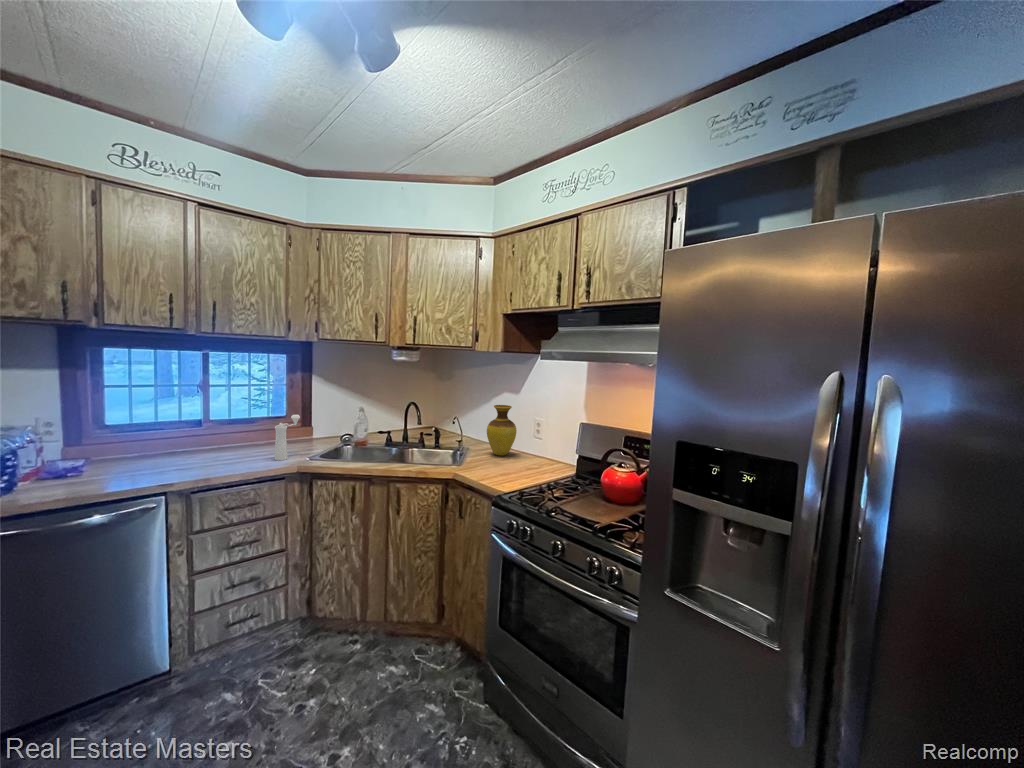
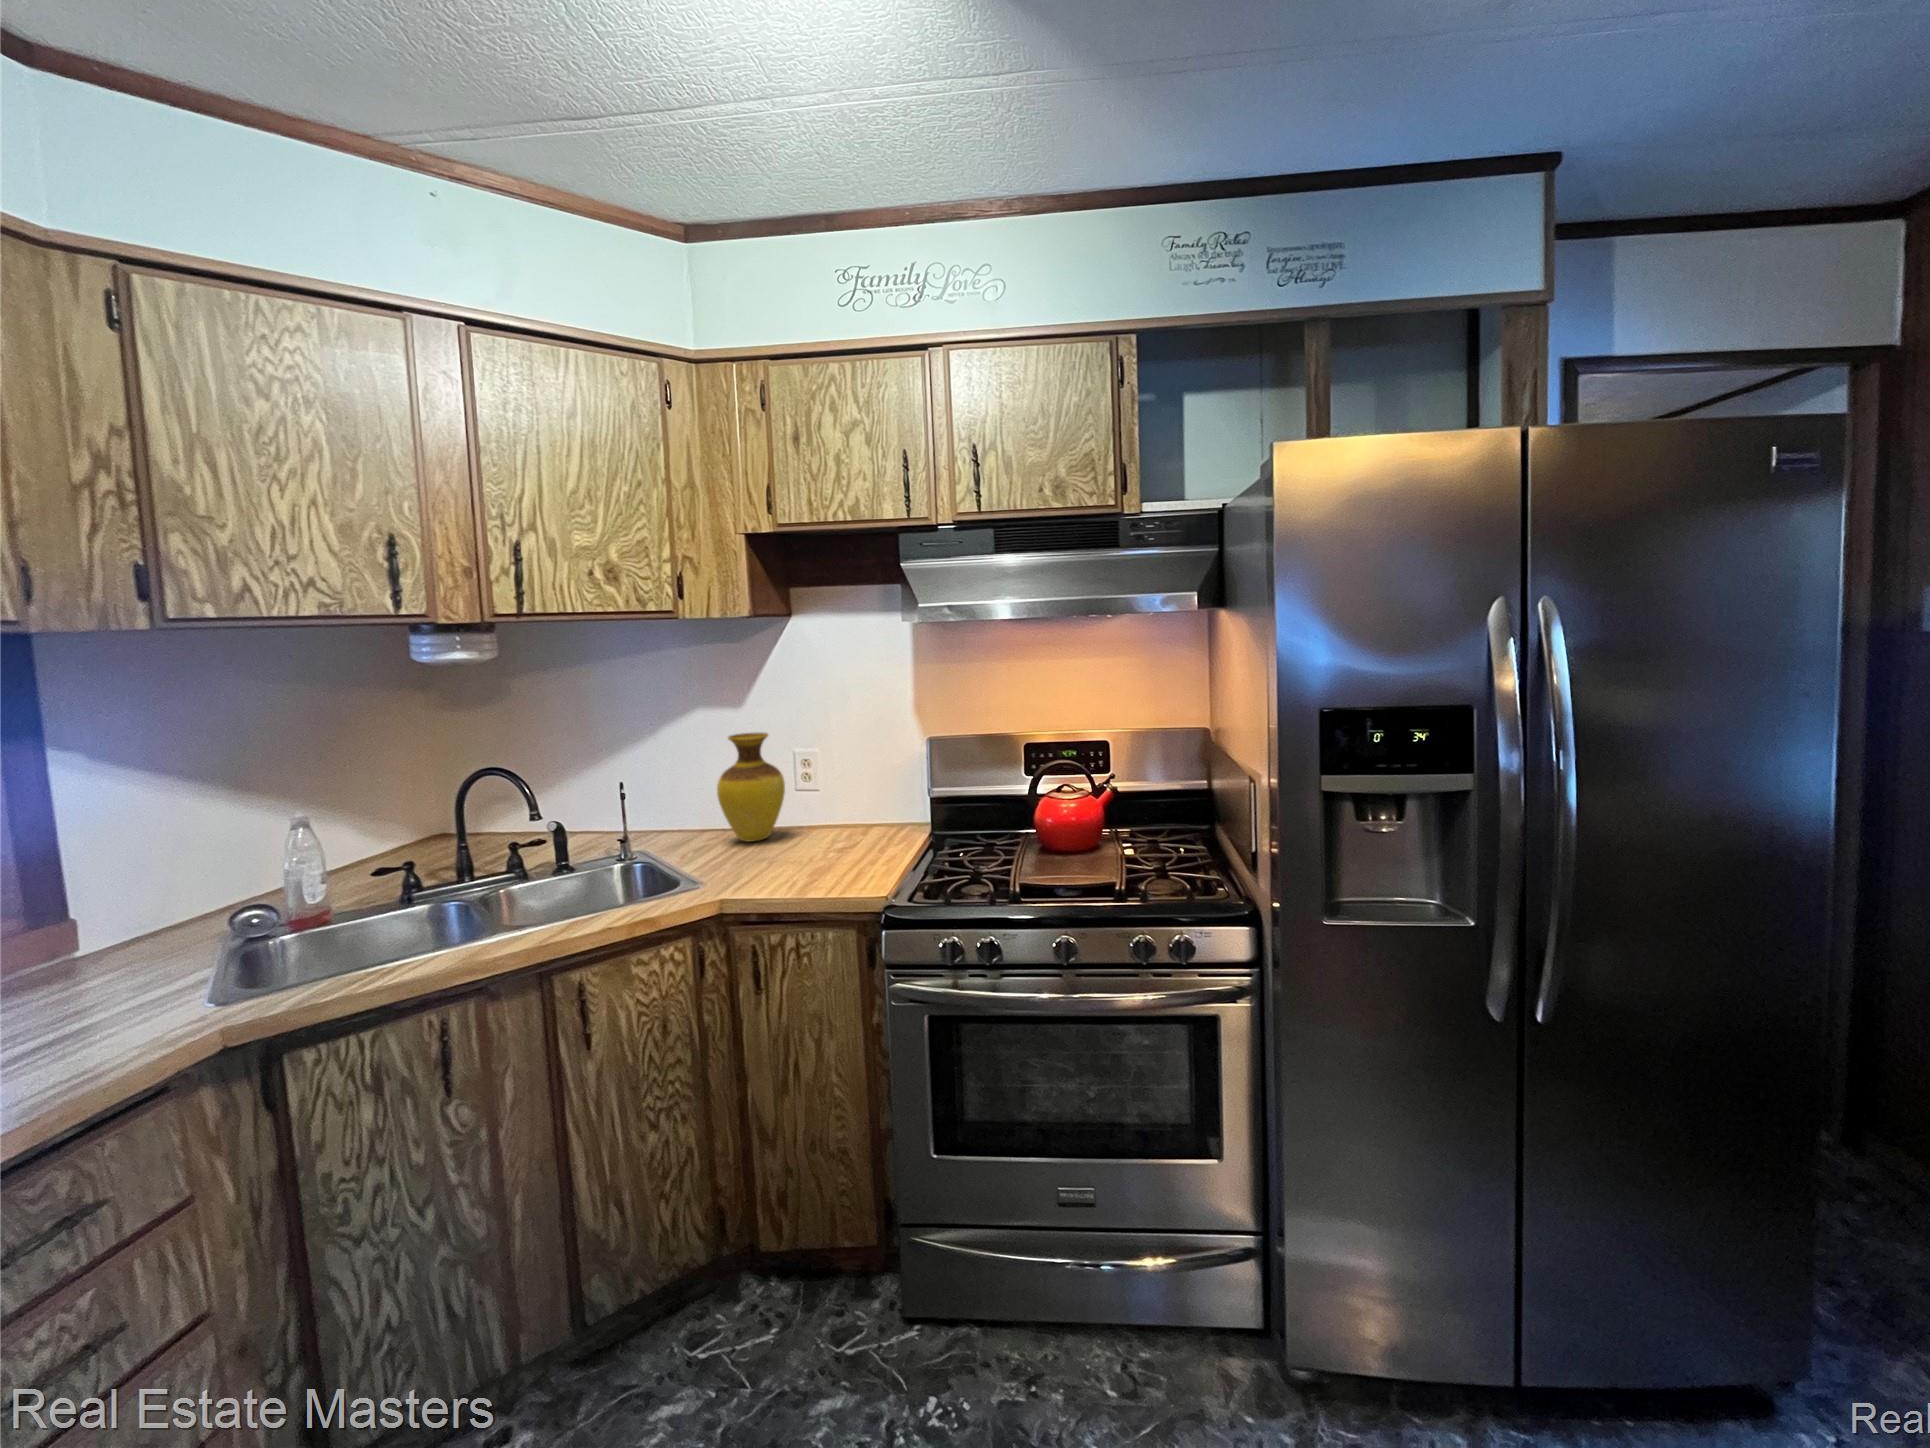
pepper mill: present [274,415,300,460] -> none [58,870,141,1038]

